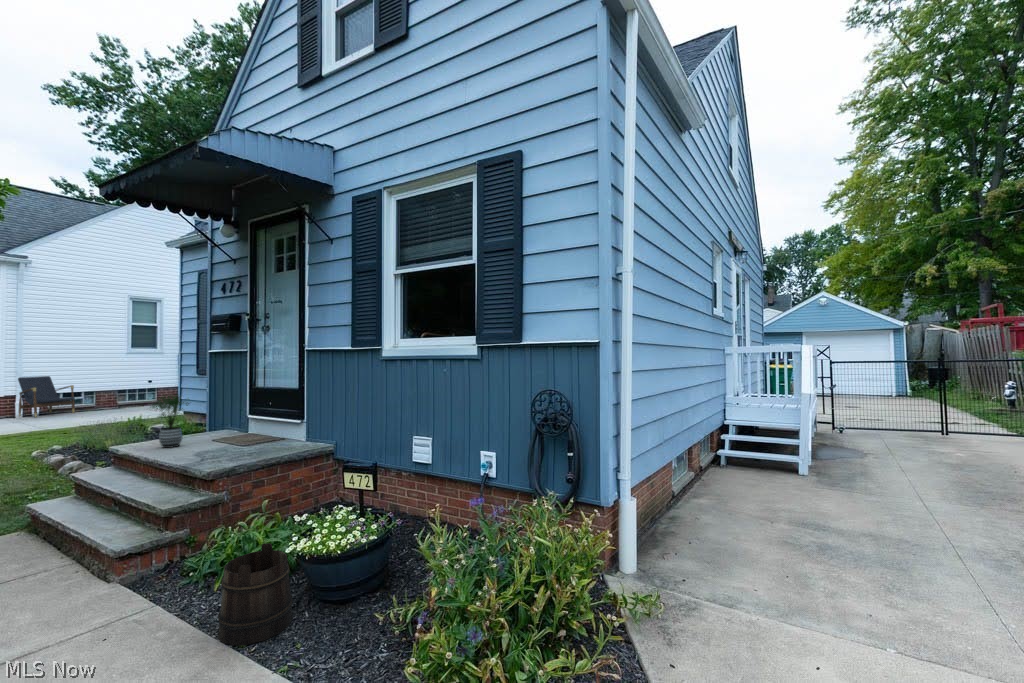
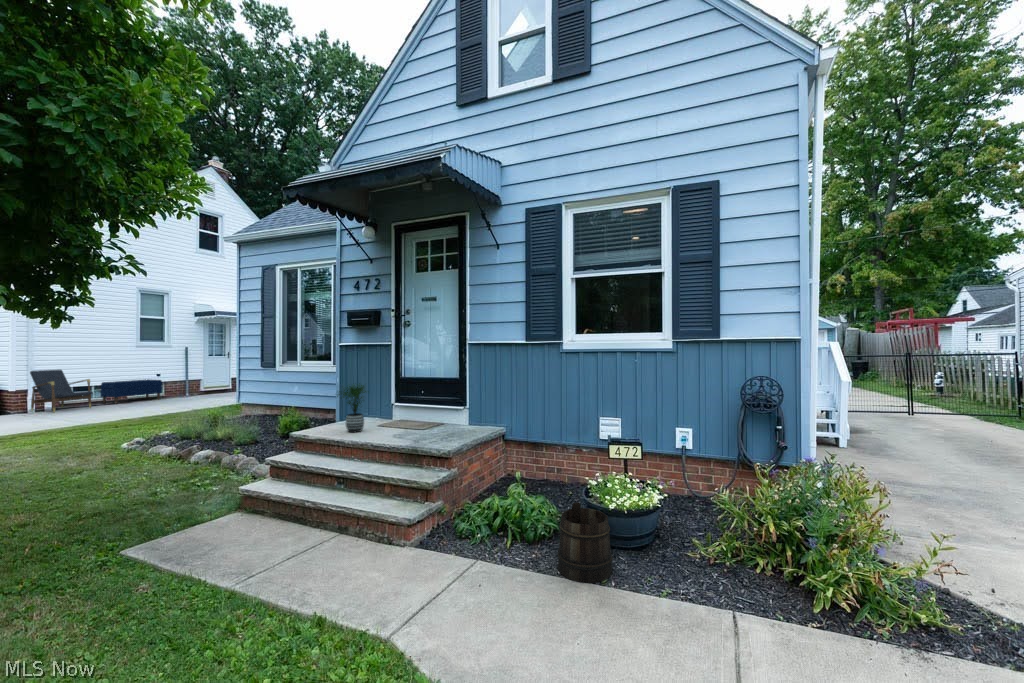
bench: none [90,385,149,409] -> present [101,379,162,404]

